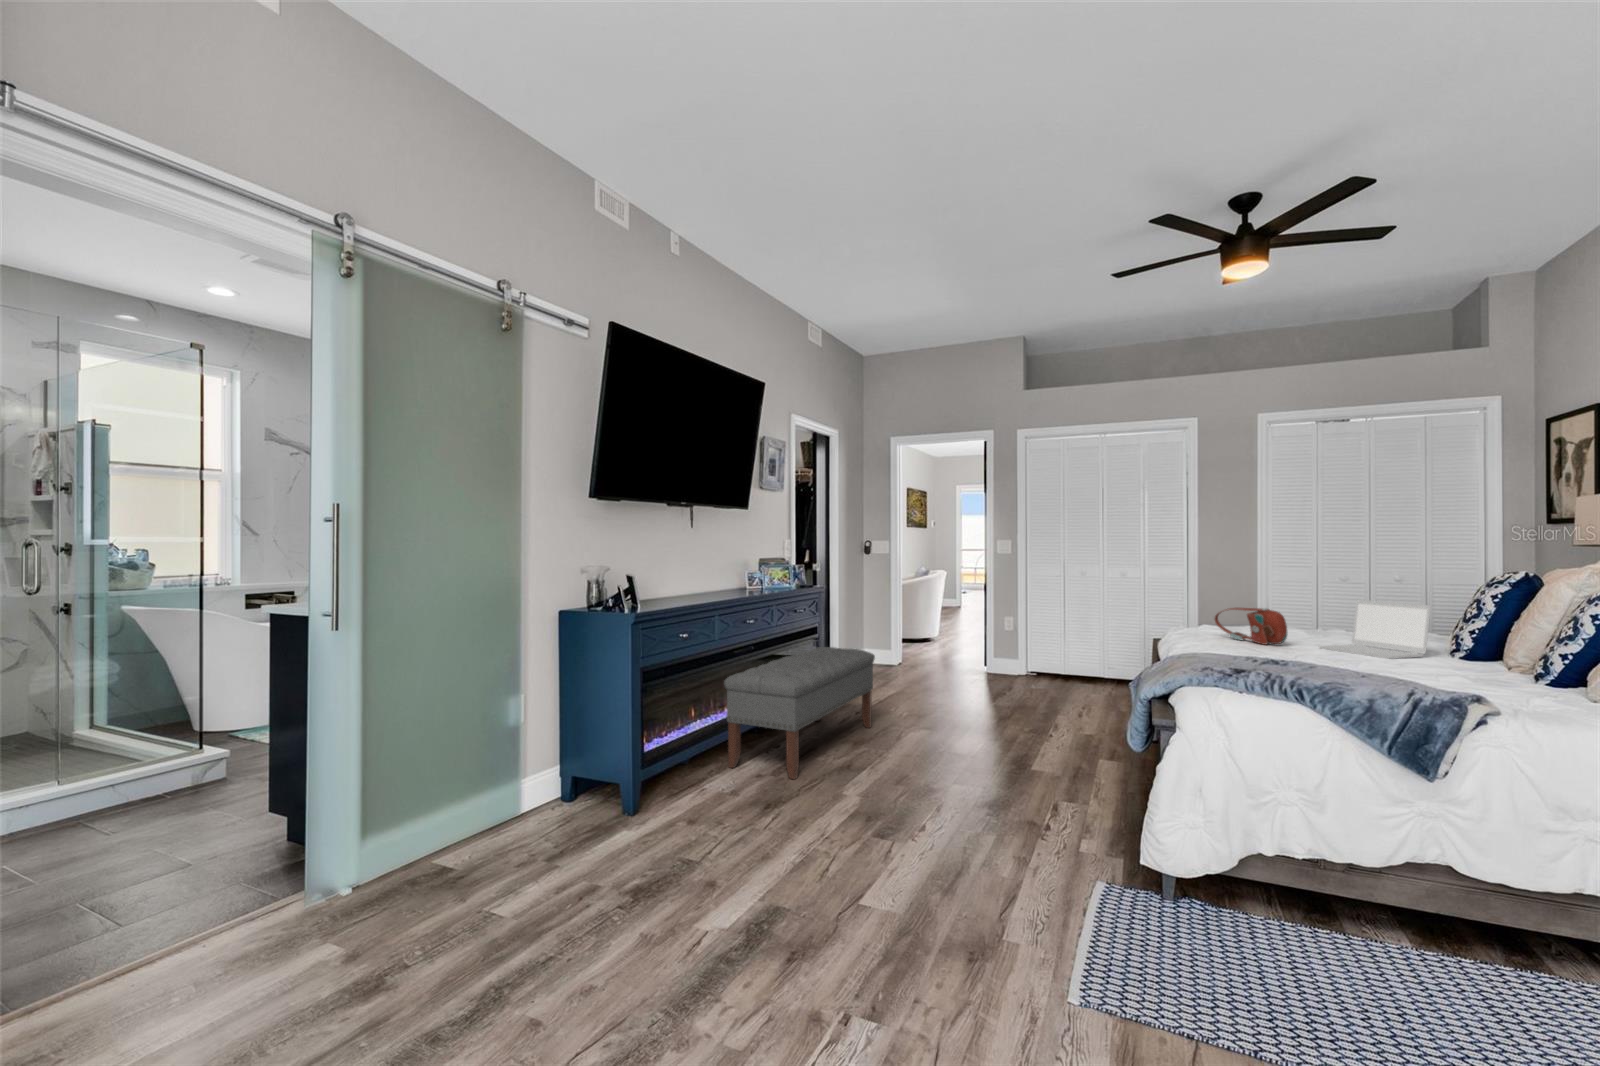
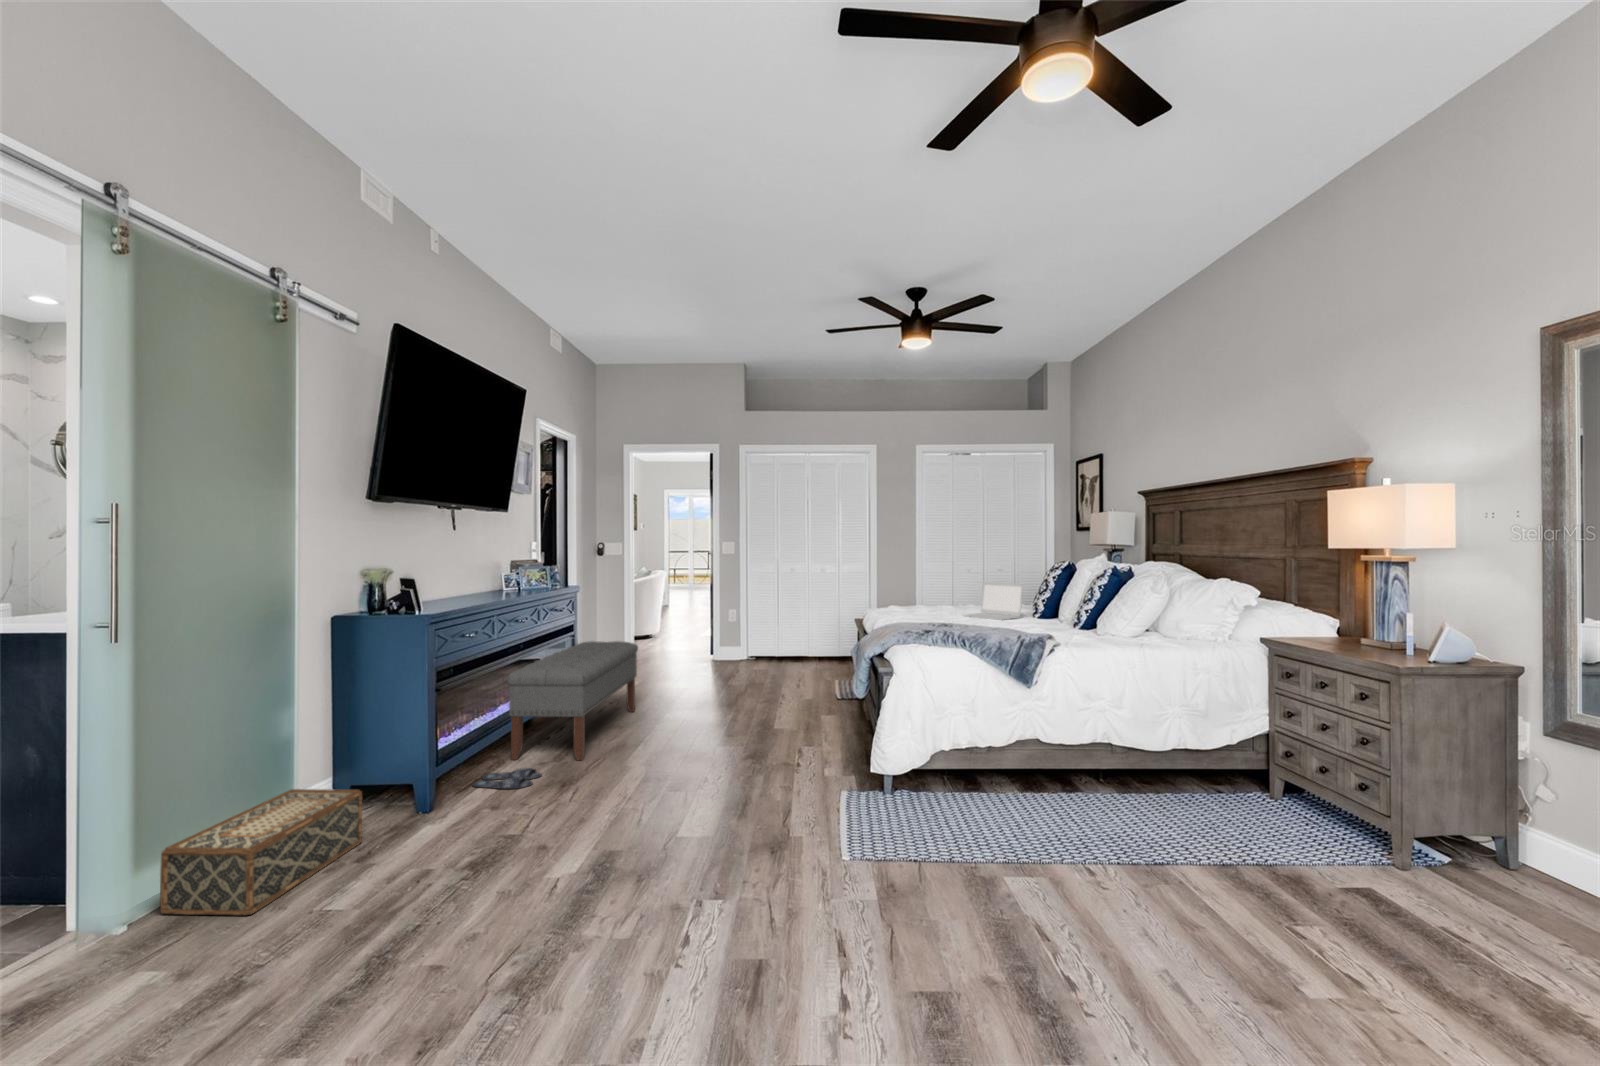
handbag: present [1215,608,1287,645] -> none [900,590,946,616]
woven basket: none [388,774,563,898] -> present [160,789,362,915]
slippers: none [681,780,749,803] -> present [472,768,541,789]

